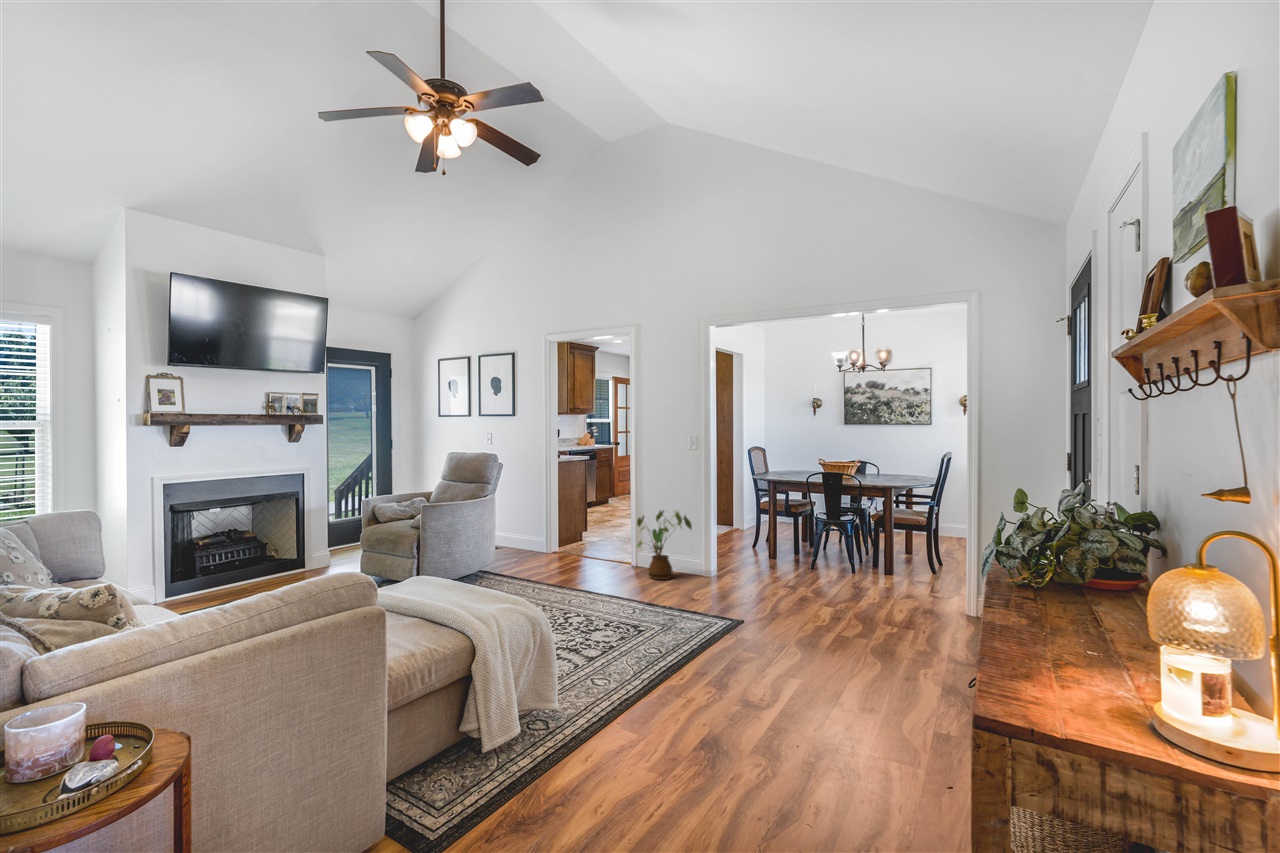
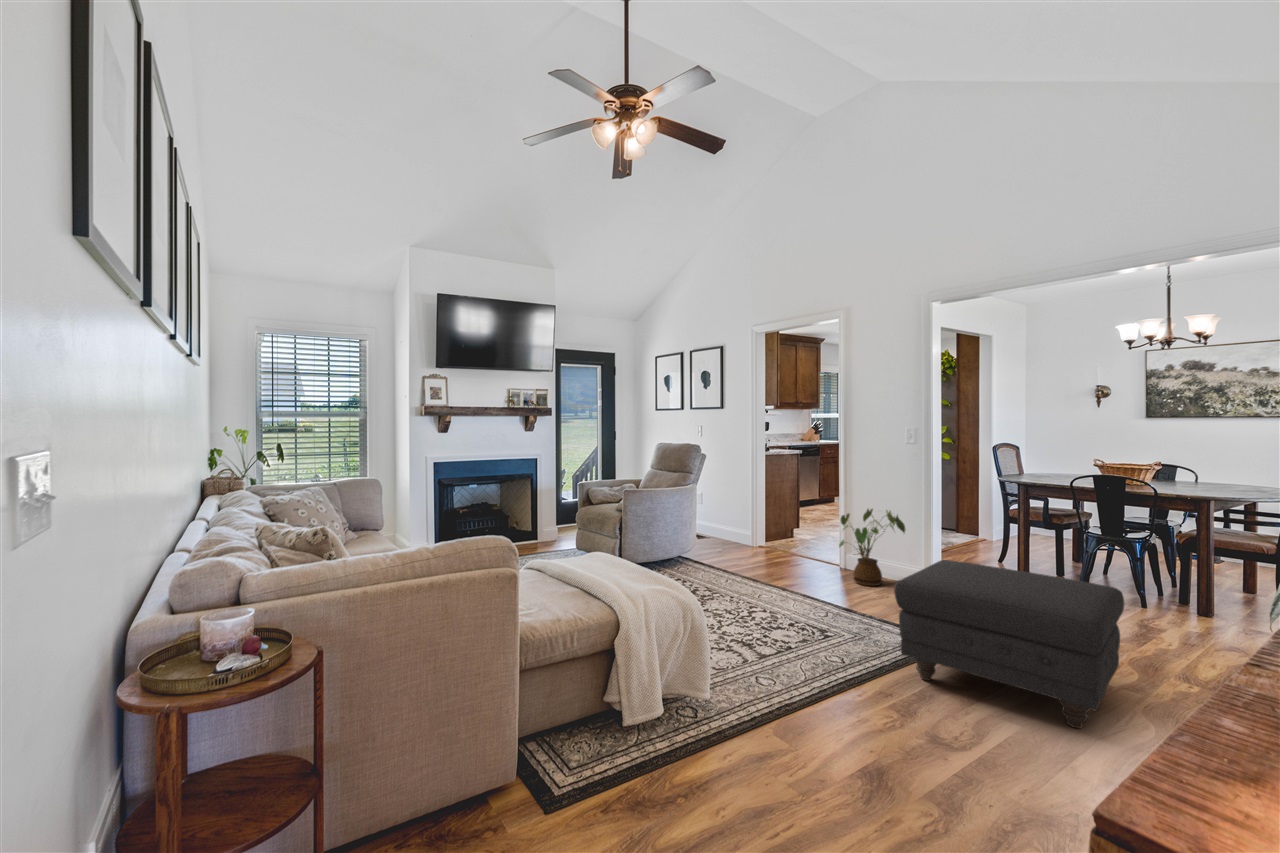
ottoman: none [704,552,857,673] -> present [894,560,1124,728]

